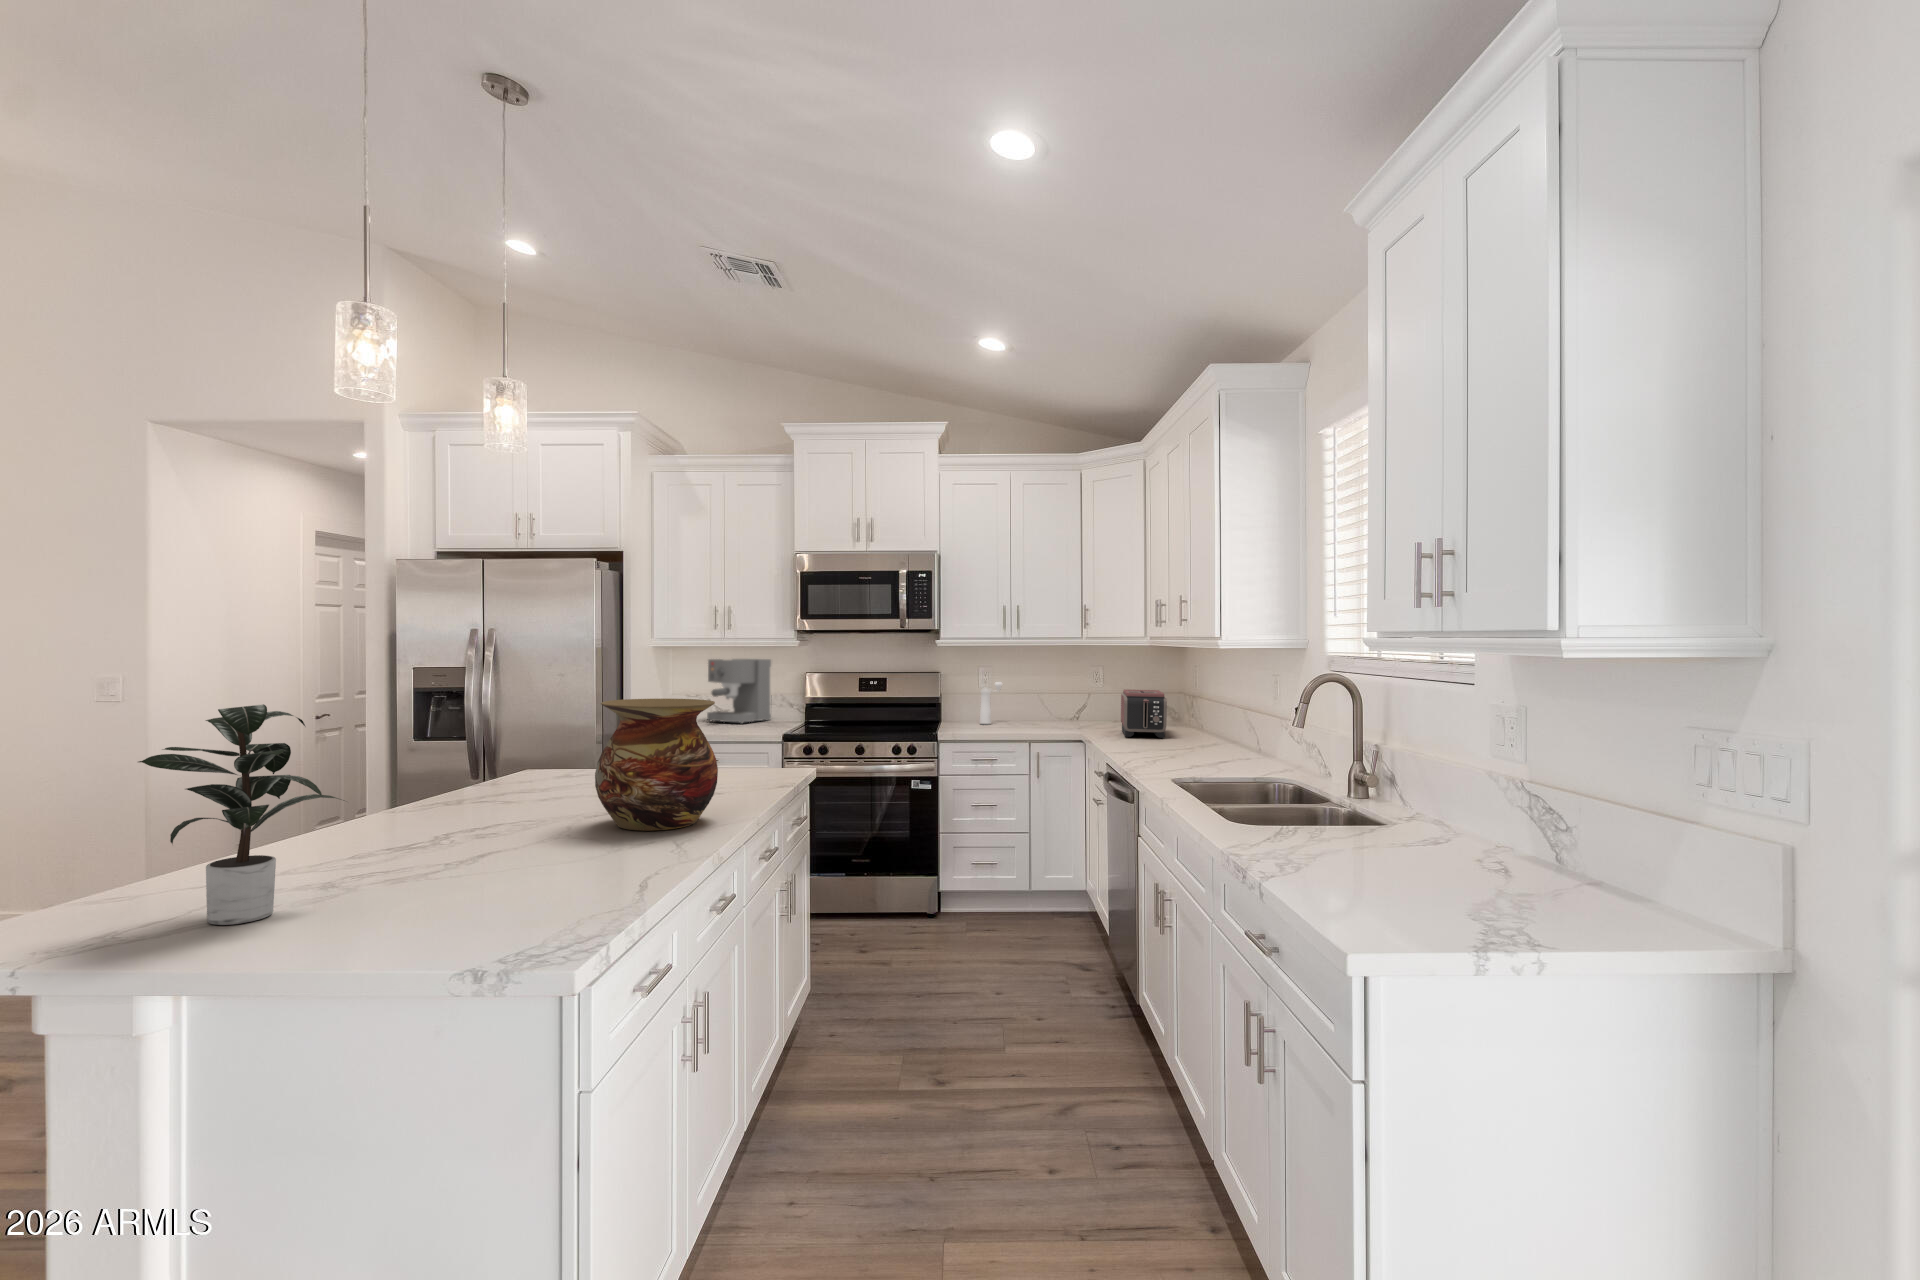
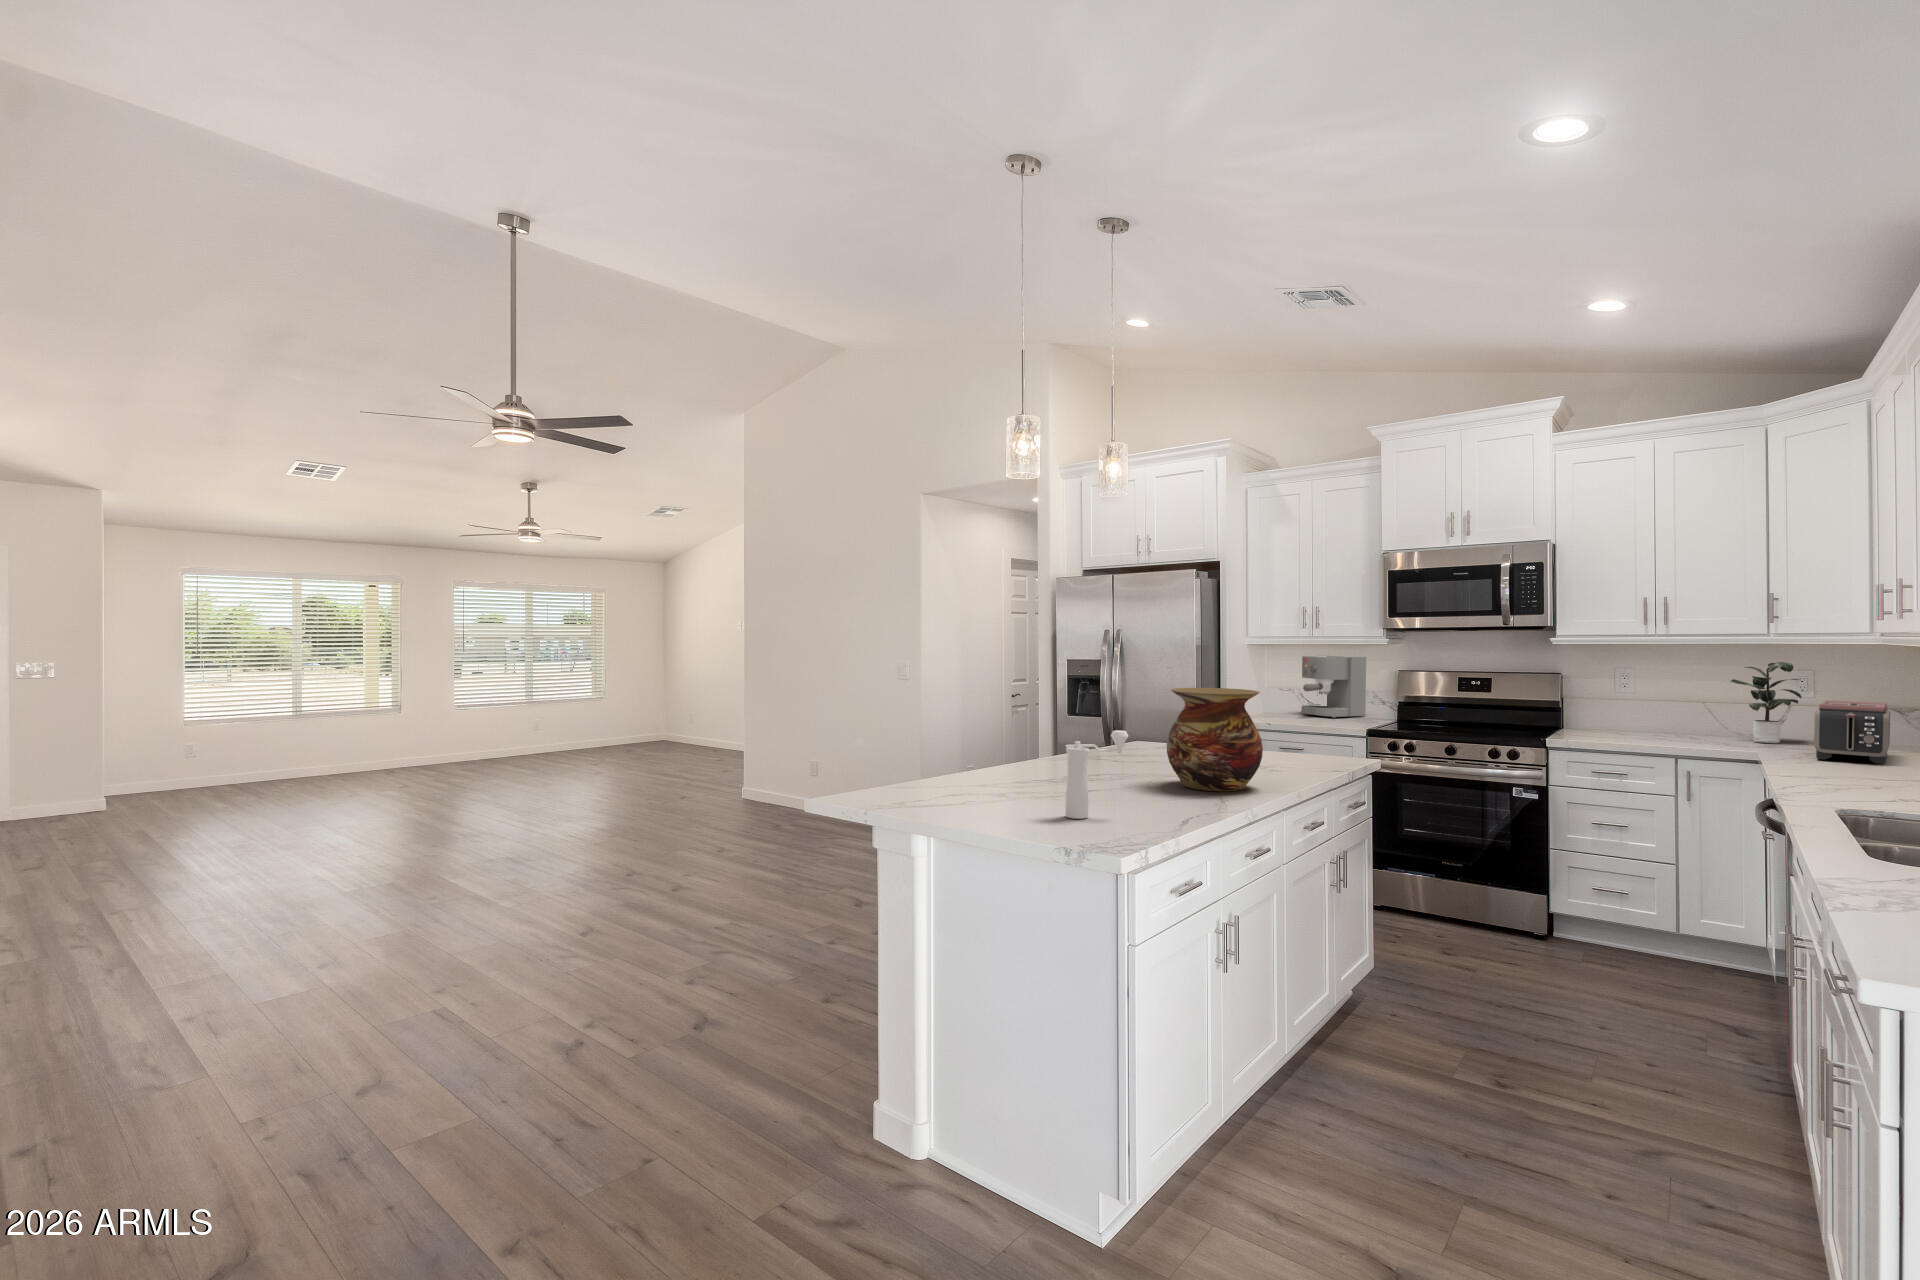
pepper mill: present [980,682,1002,724] -> present [1065,730,1129,819]
potted plant: present [139,704,344,925] -> present [1731,662,1802,743]

